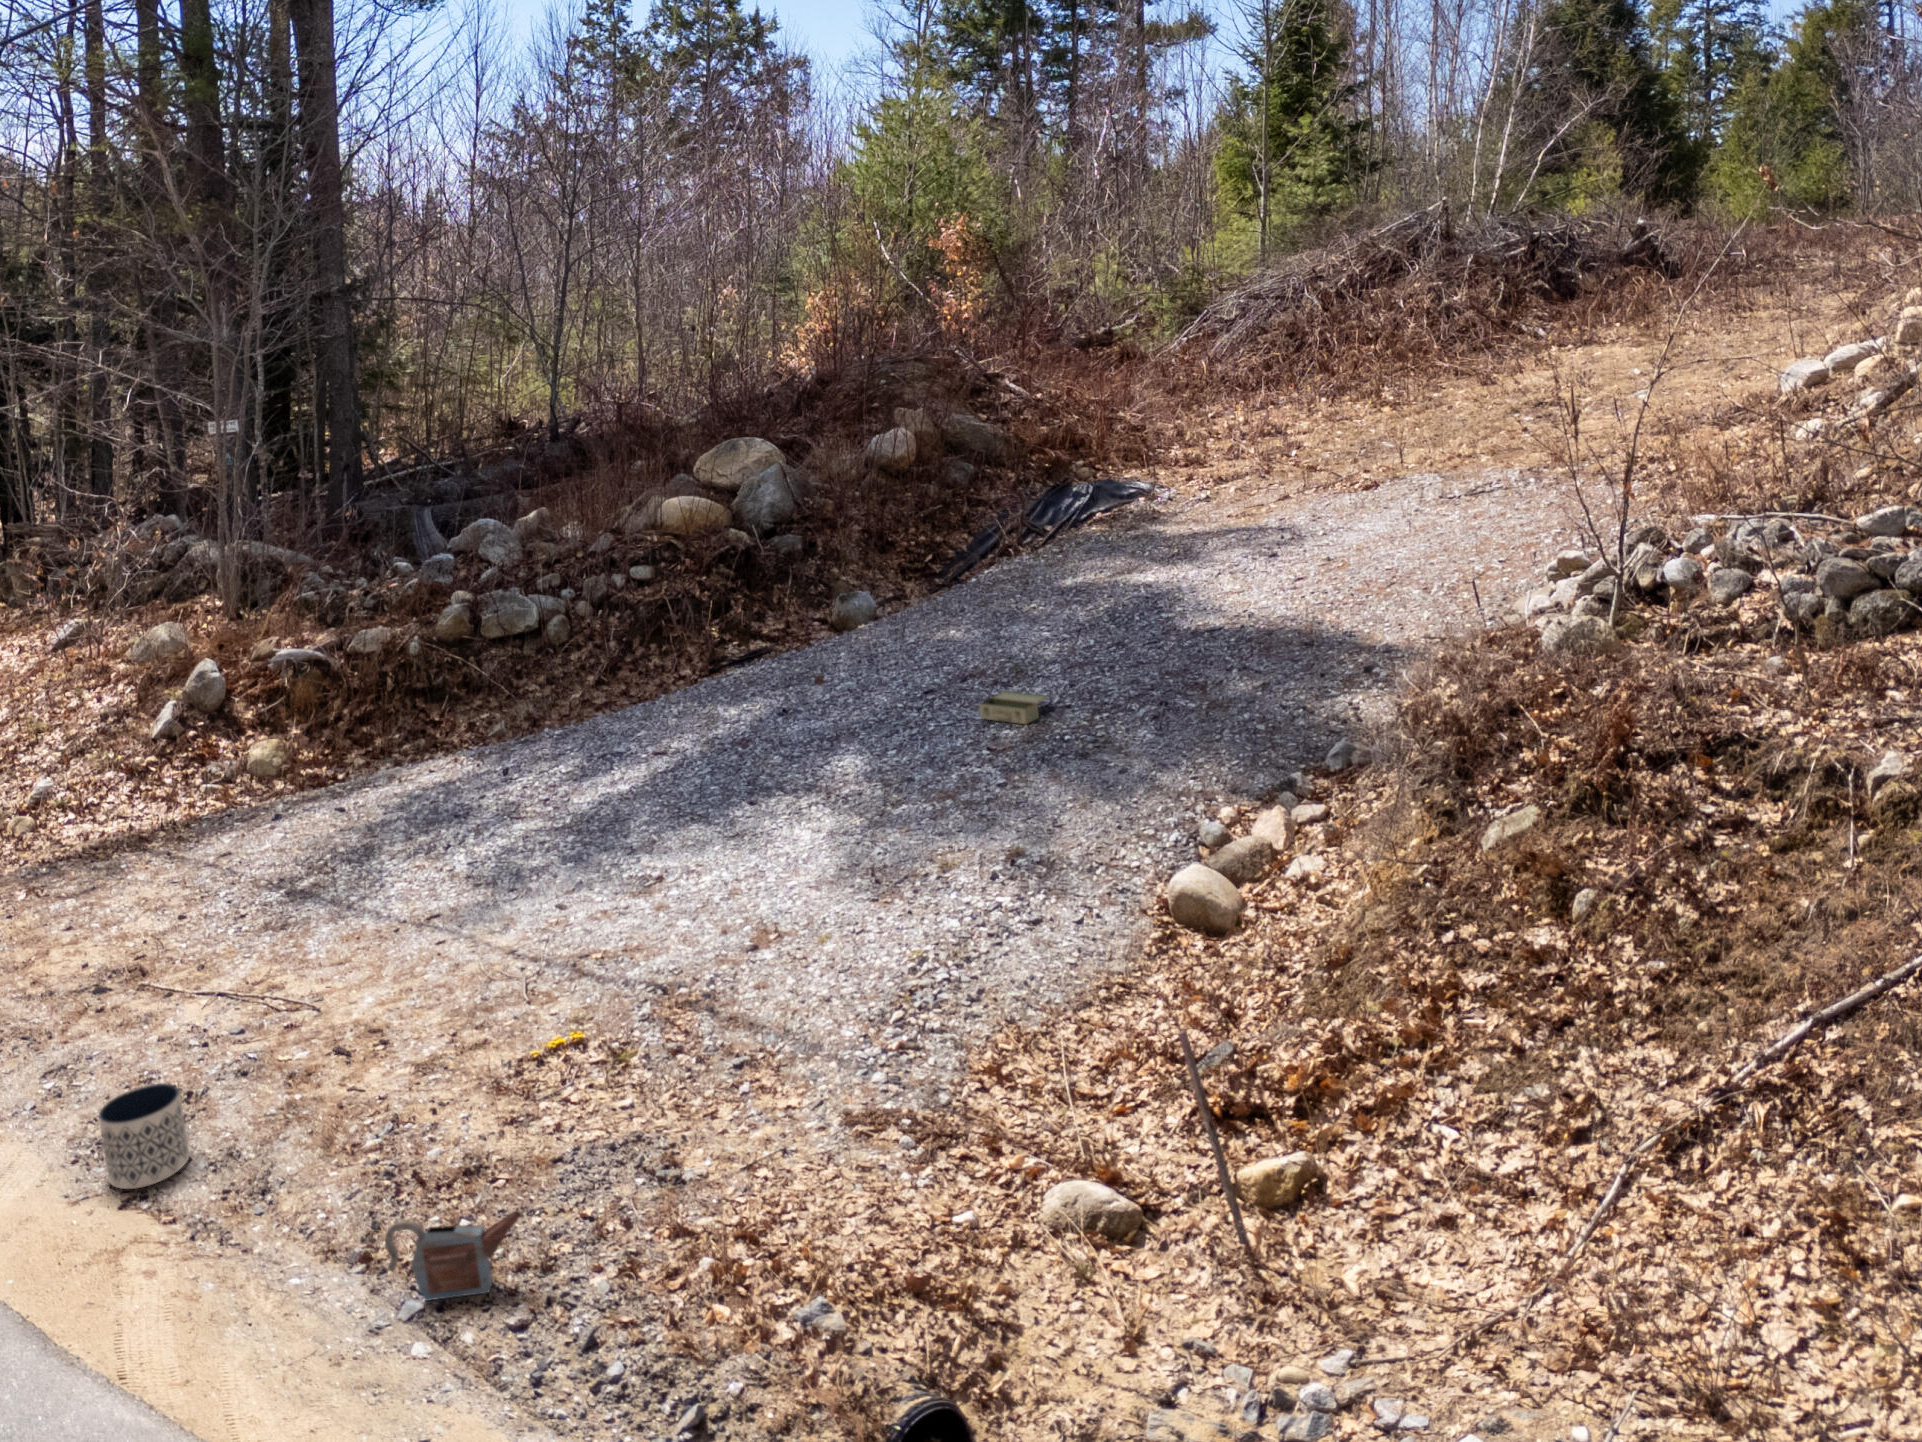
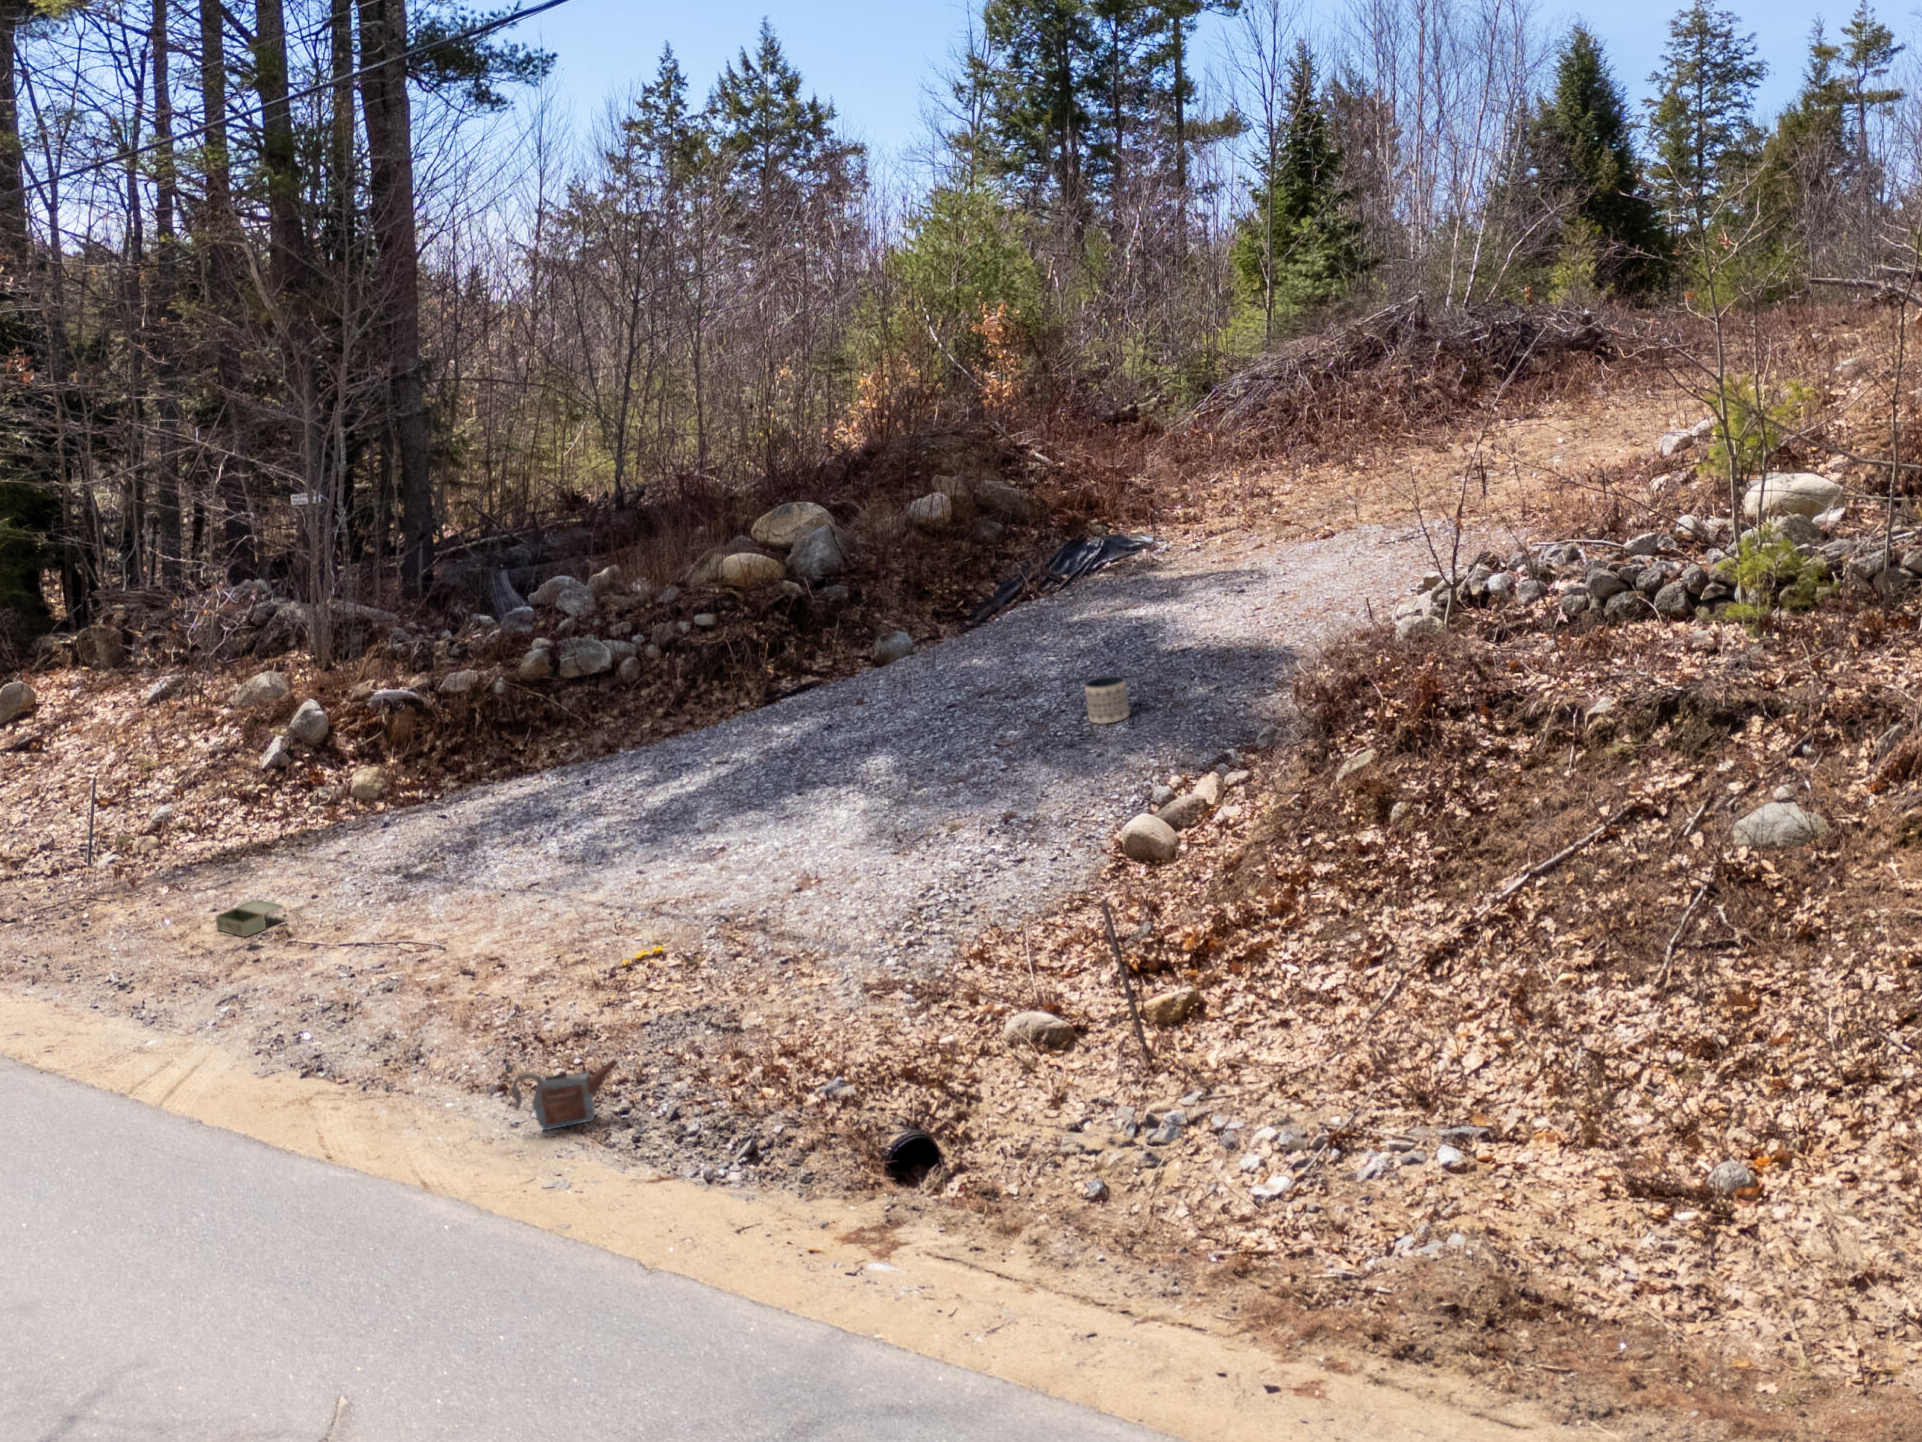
toolbox: present [979,691,1048,724] -> present [215,900,284,937]
planter: present [99,1084,189,1189] -> present [1085,676,1129,724]

